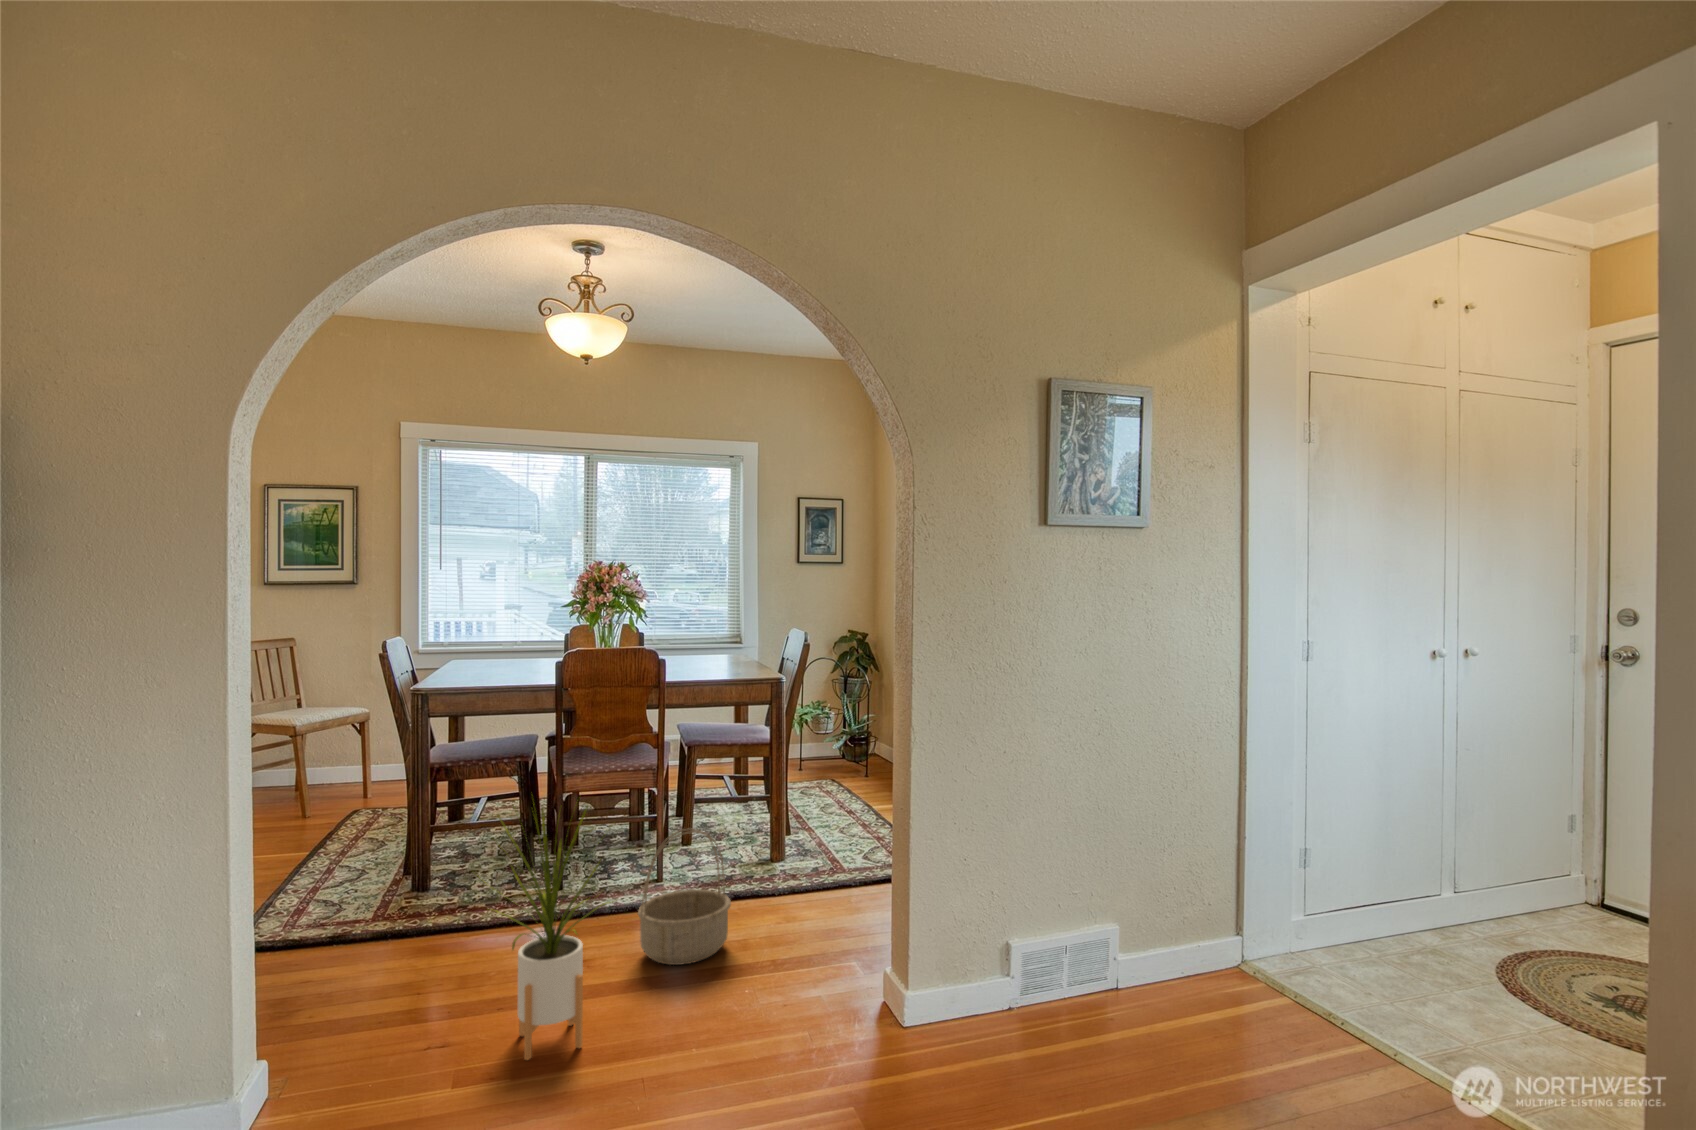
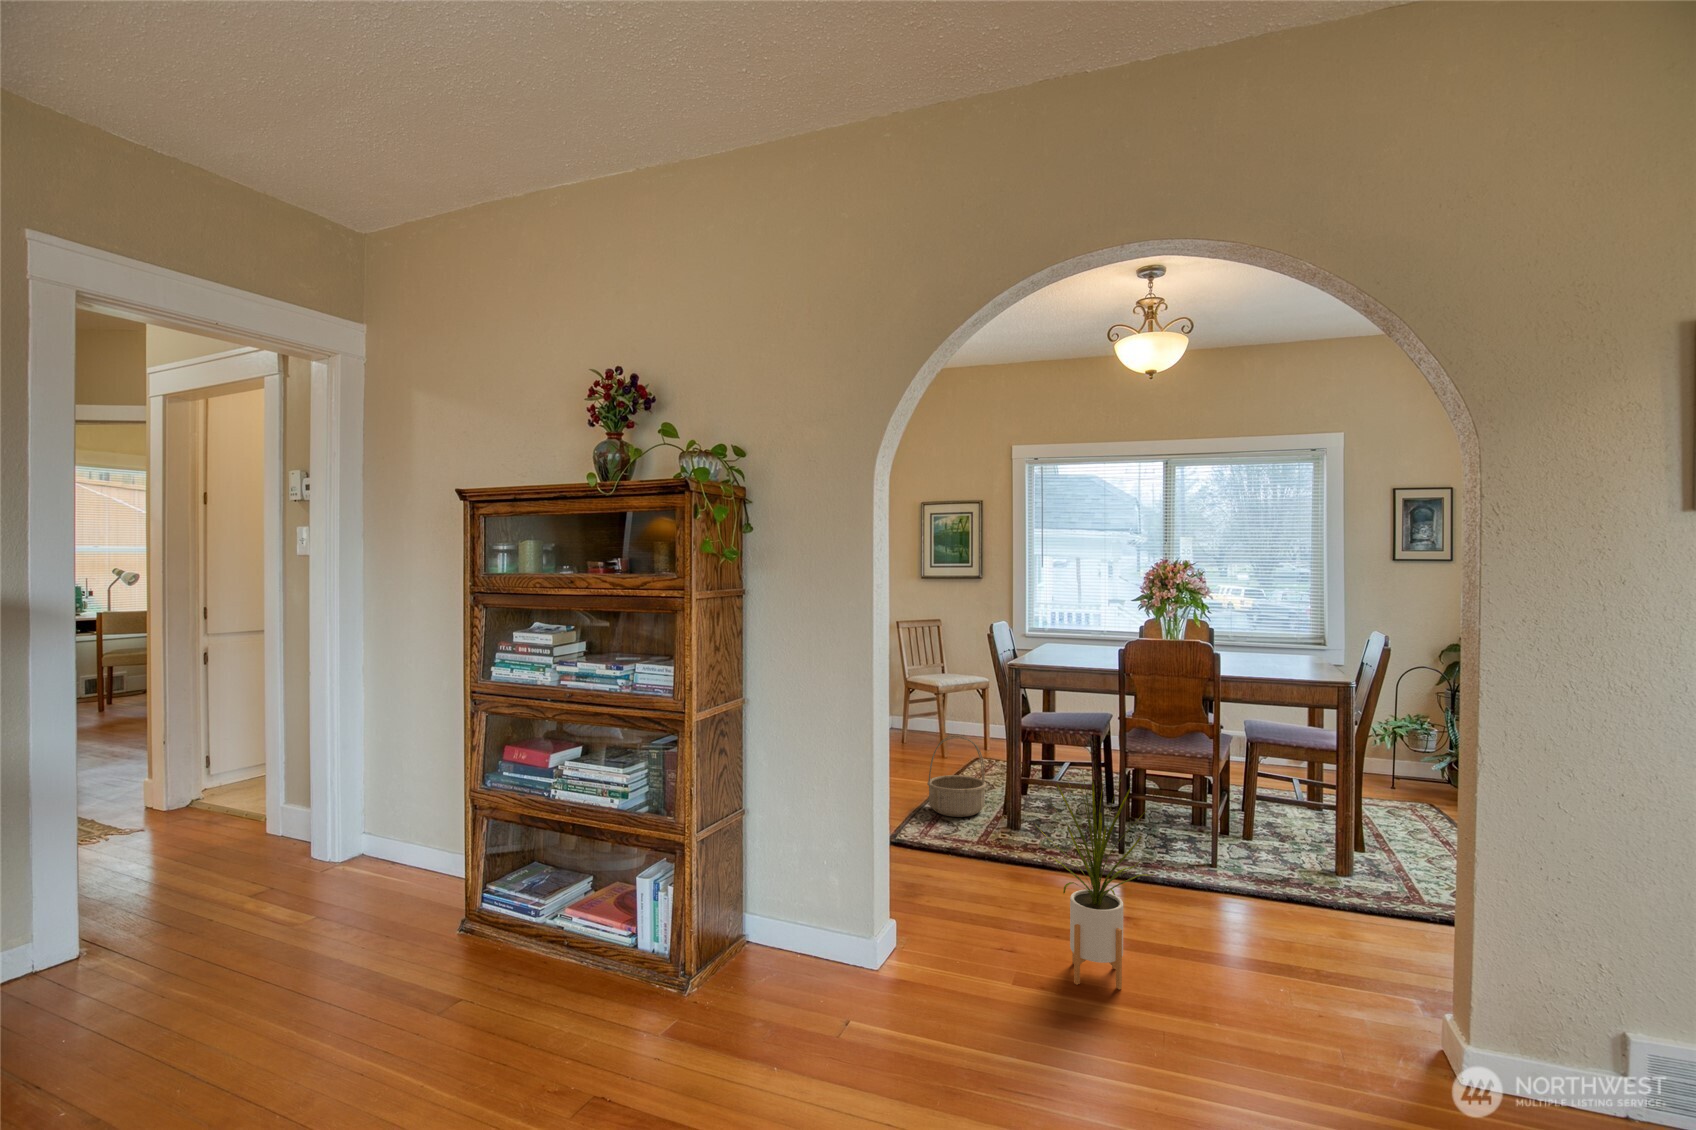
basket: present [638,829,731,965] -> present [927,735,986,817]

